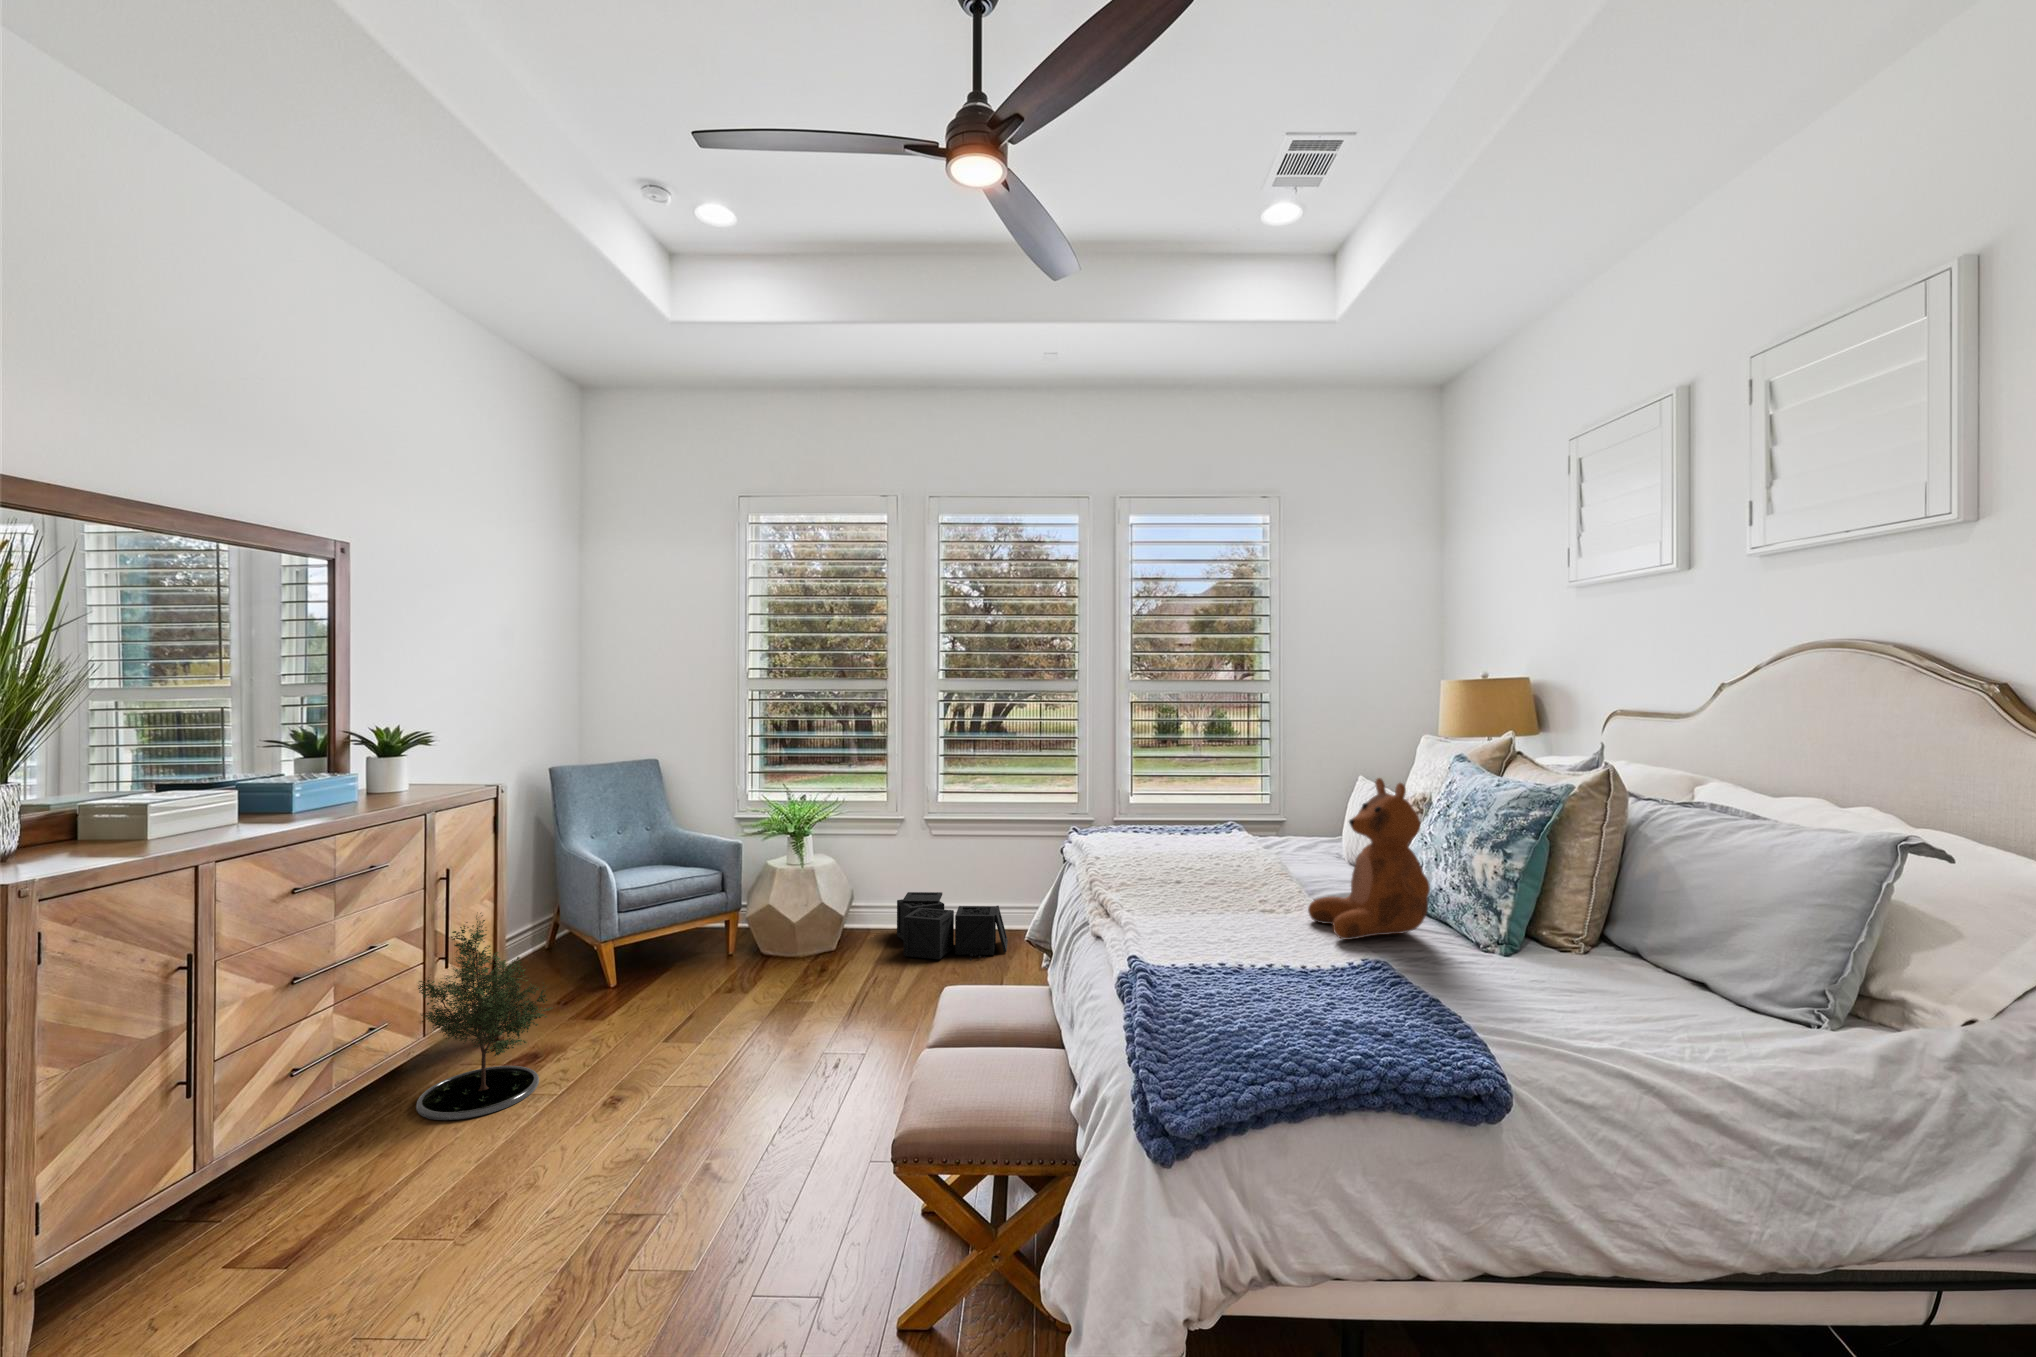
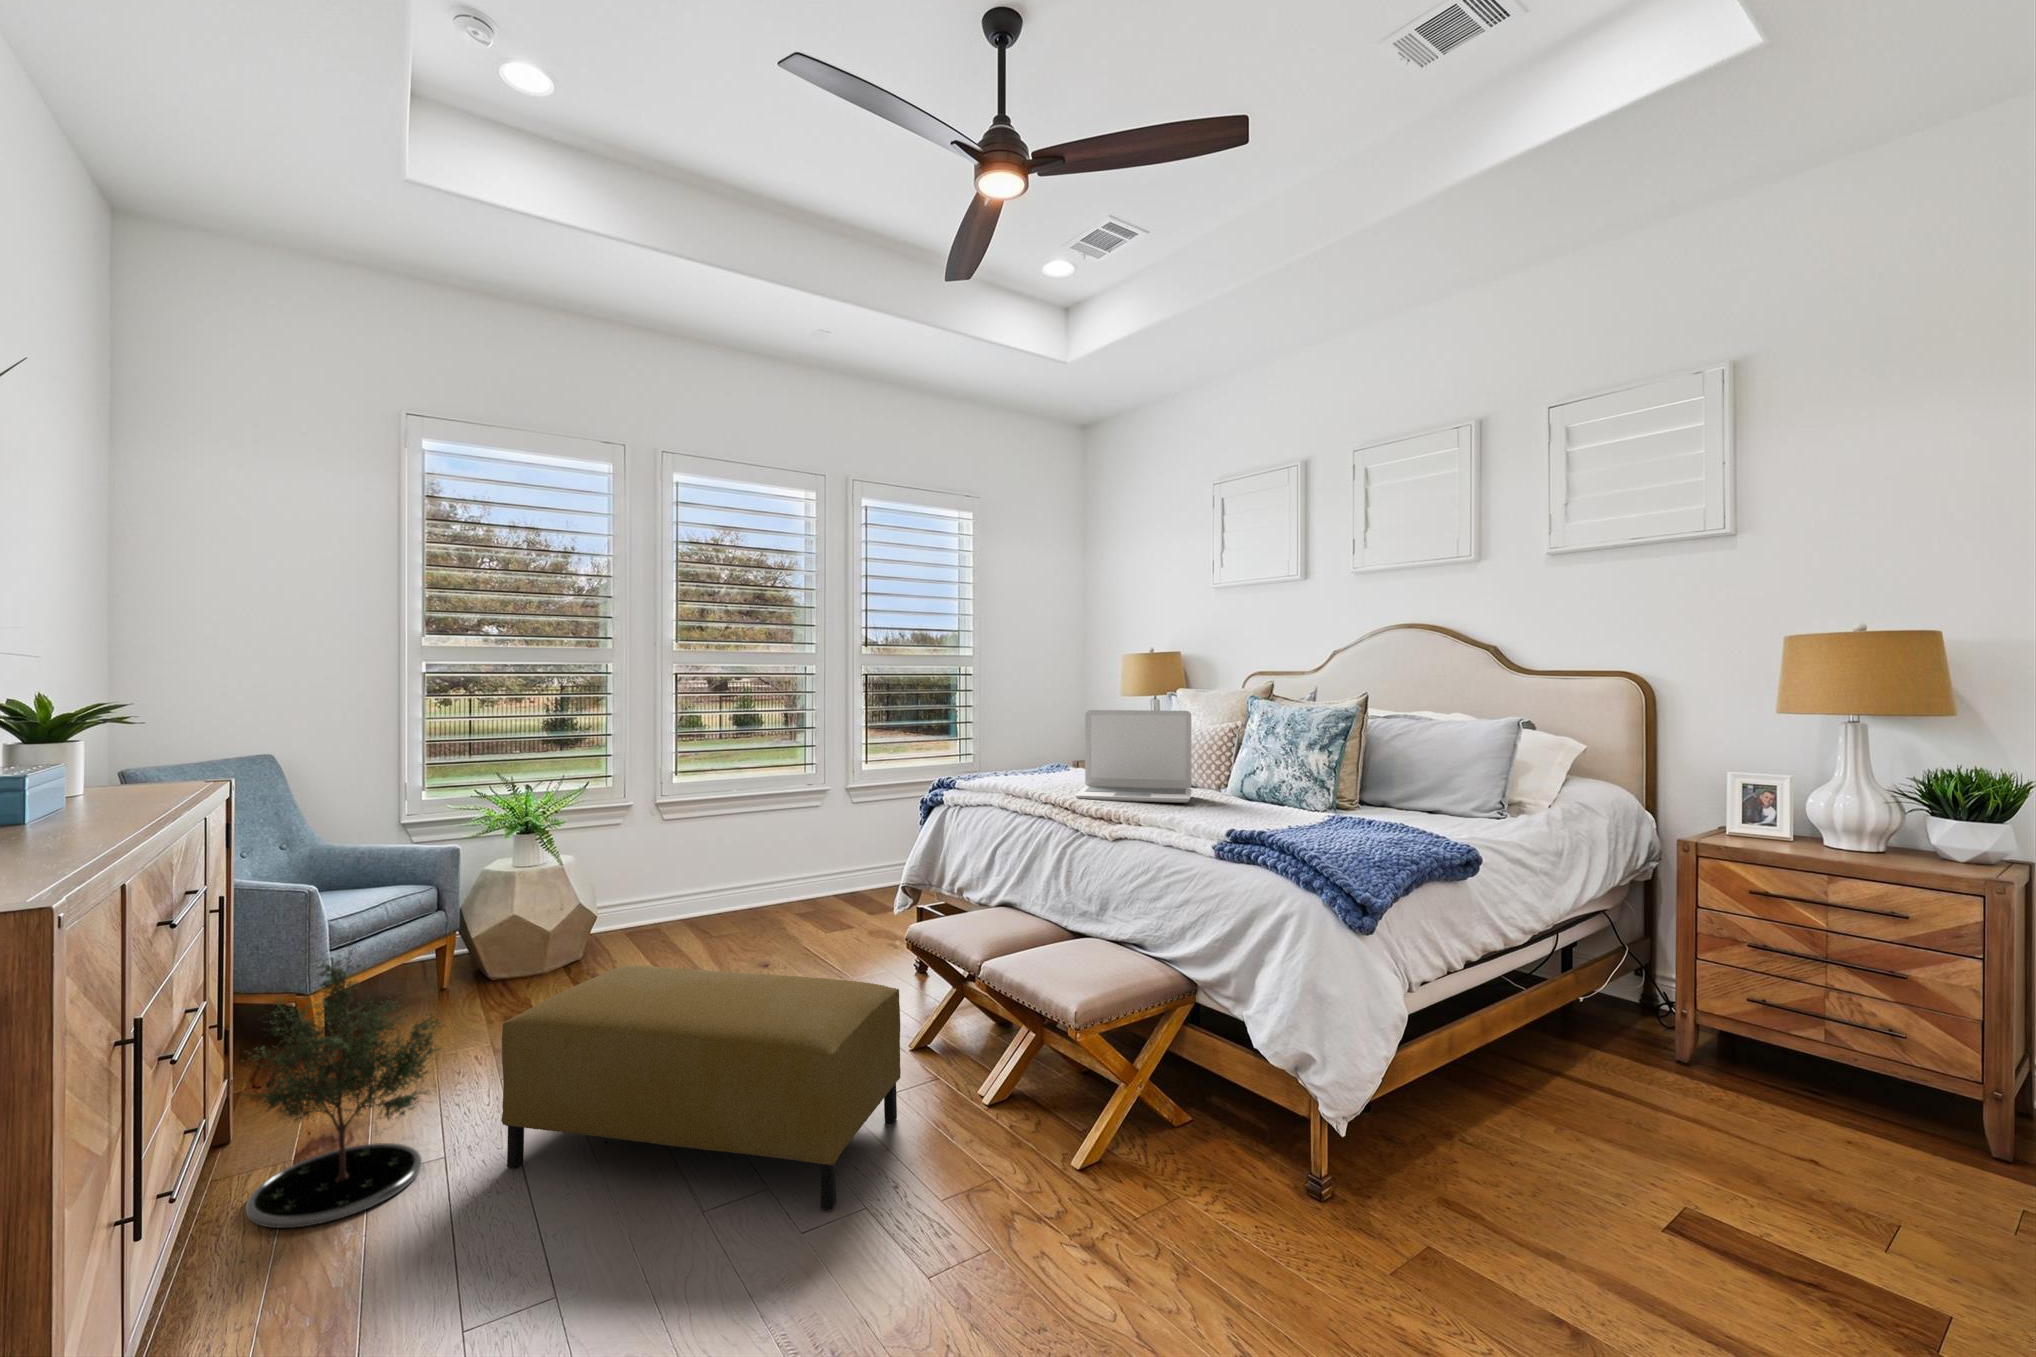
laptop: none [1138,763,1316,900] -> present [1075,710,1191,803]
teddy bear: present [1308,778,1430,940] -> none [1234,706,1321,813]
storage bin: present [897,892,1008,960] -> none [635,884,778,951]
ottoman: none [549,971,822,1265] -> present [501,965,901,1210]

